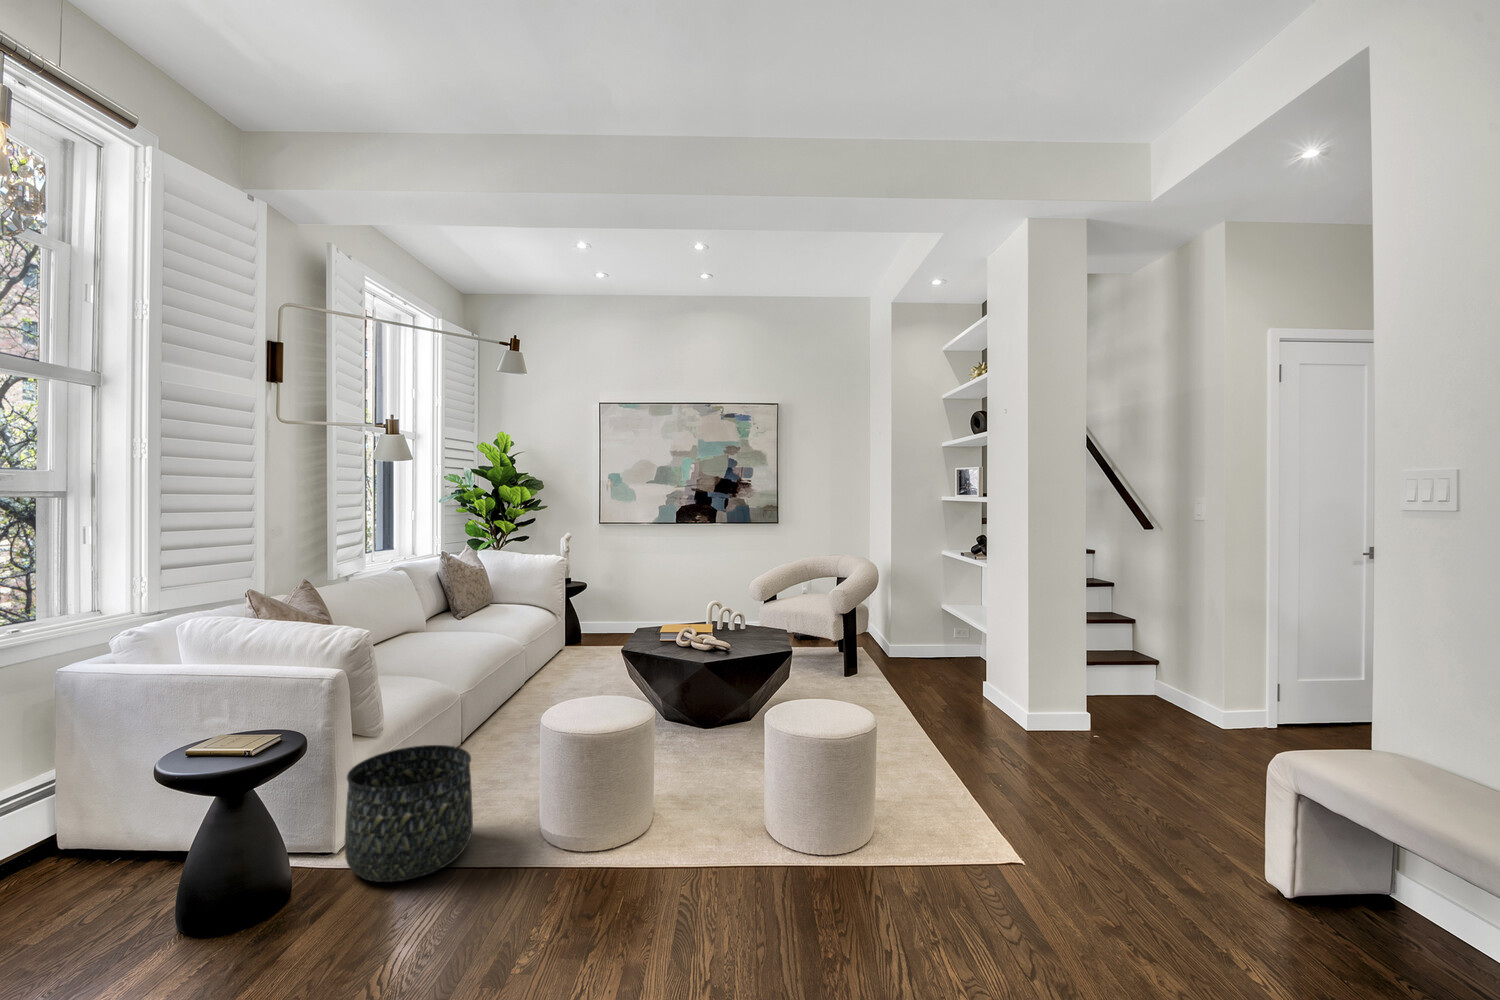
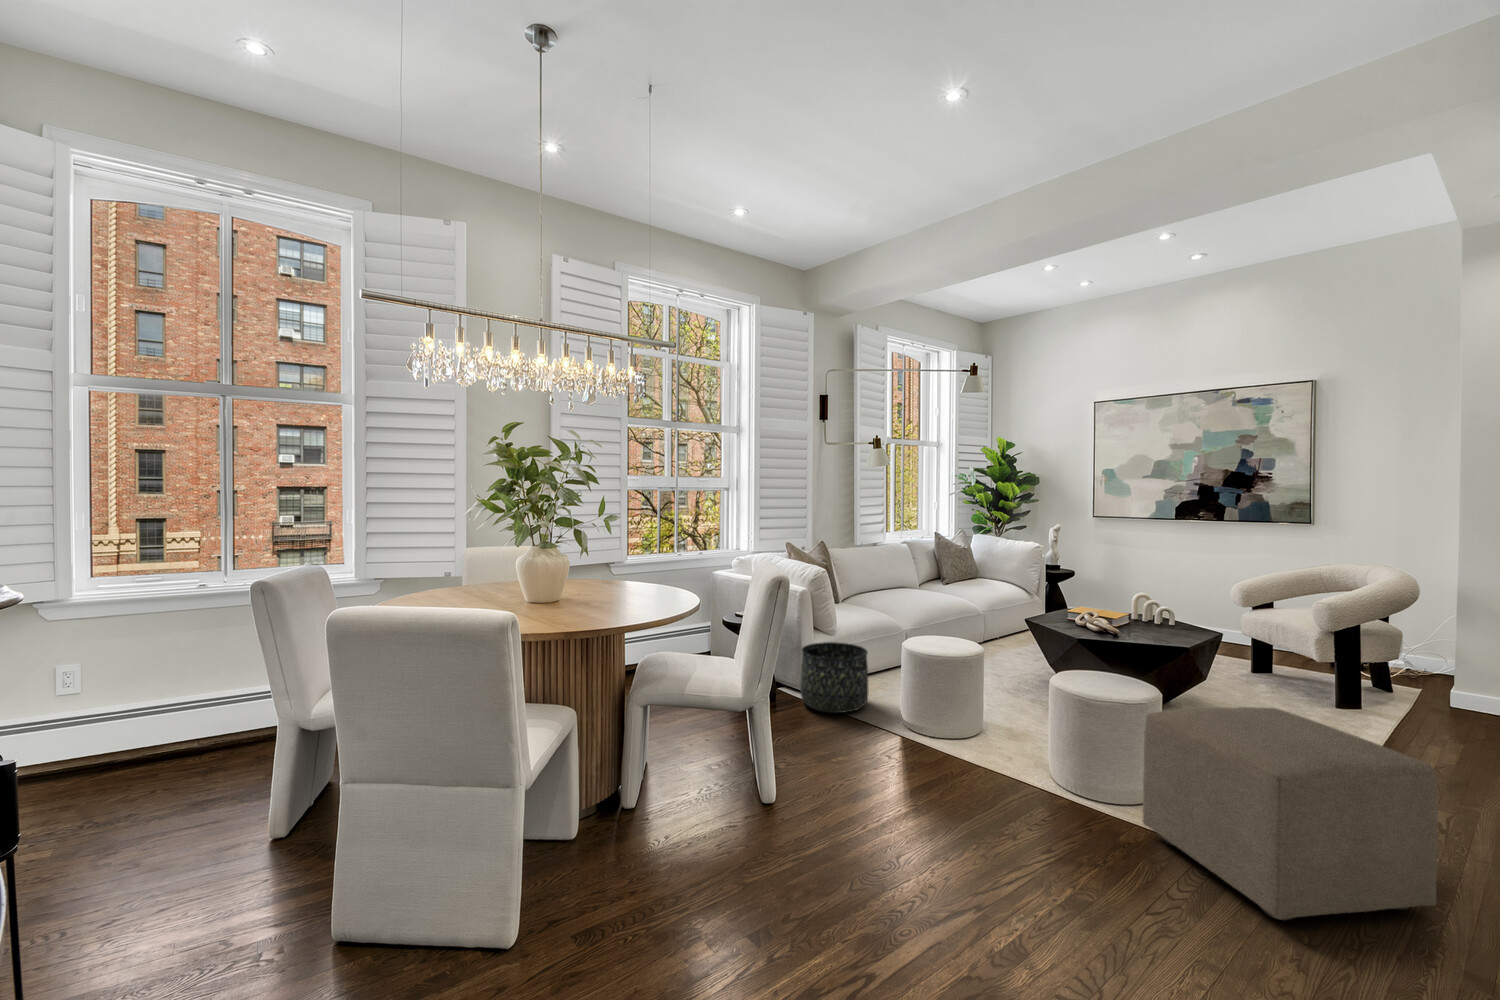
ottoman: none [909,704,1111,926] -> present [1143,707,1439,921]

